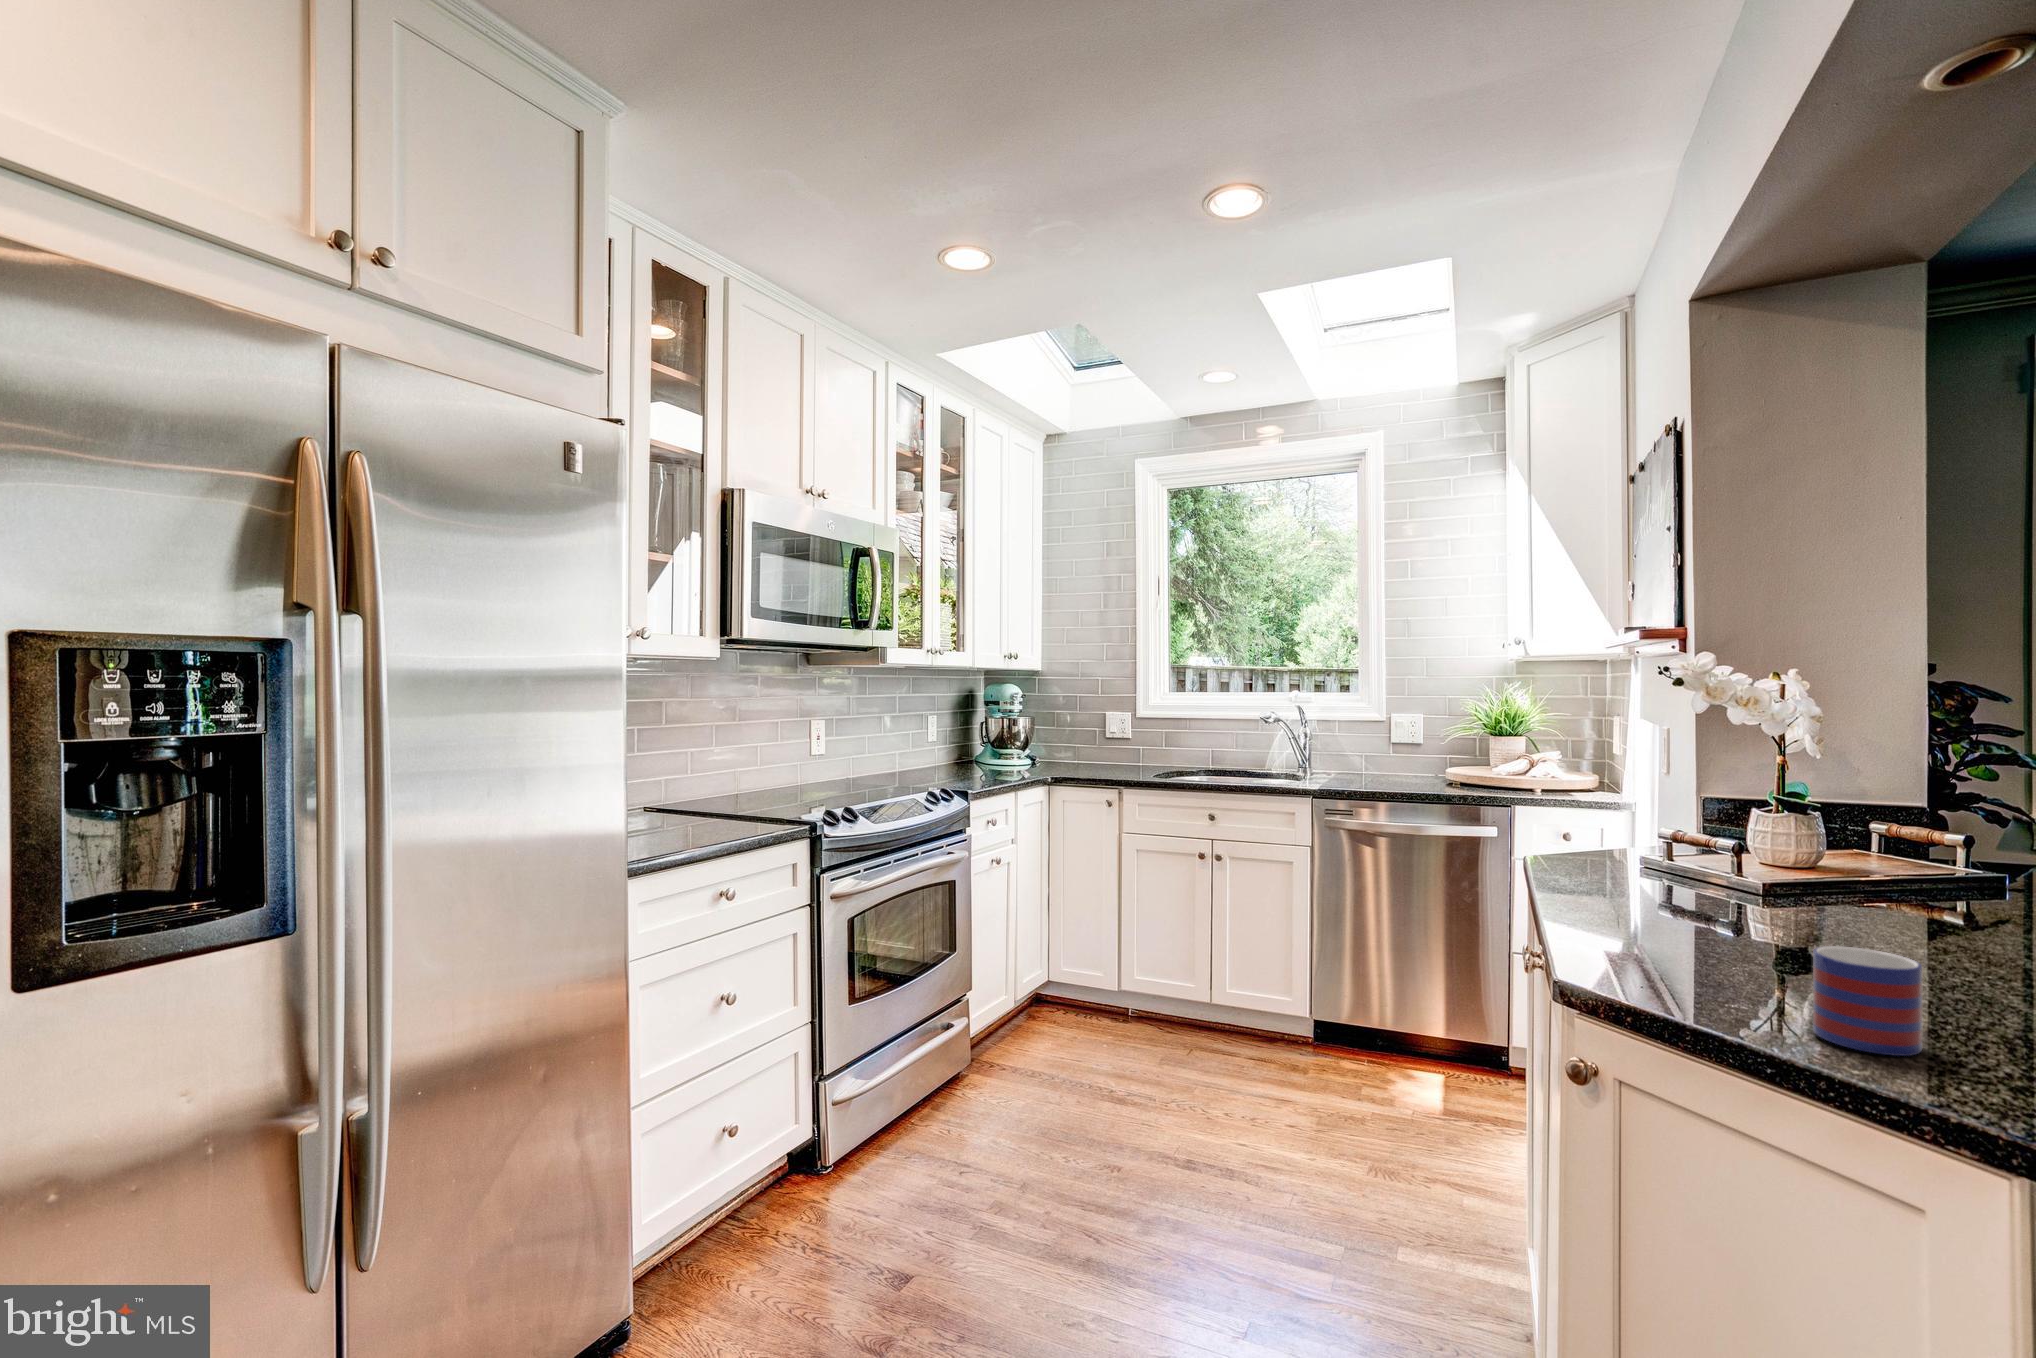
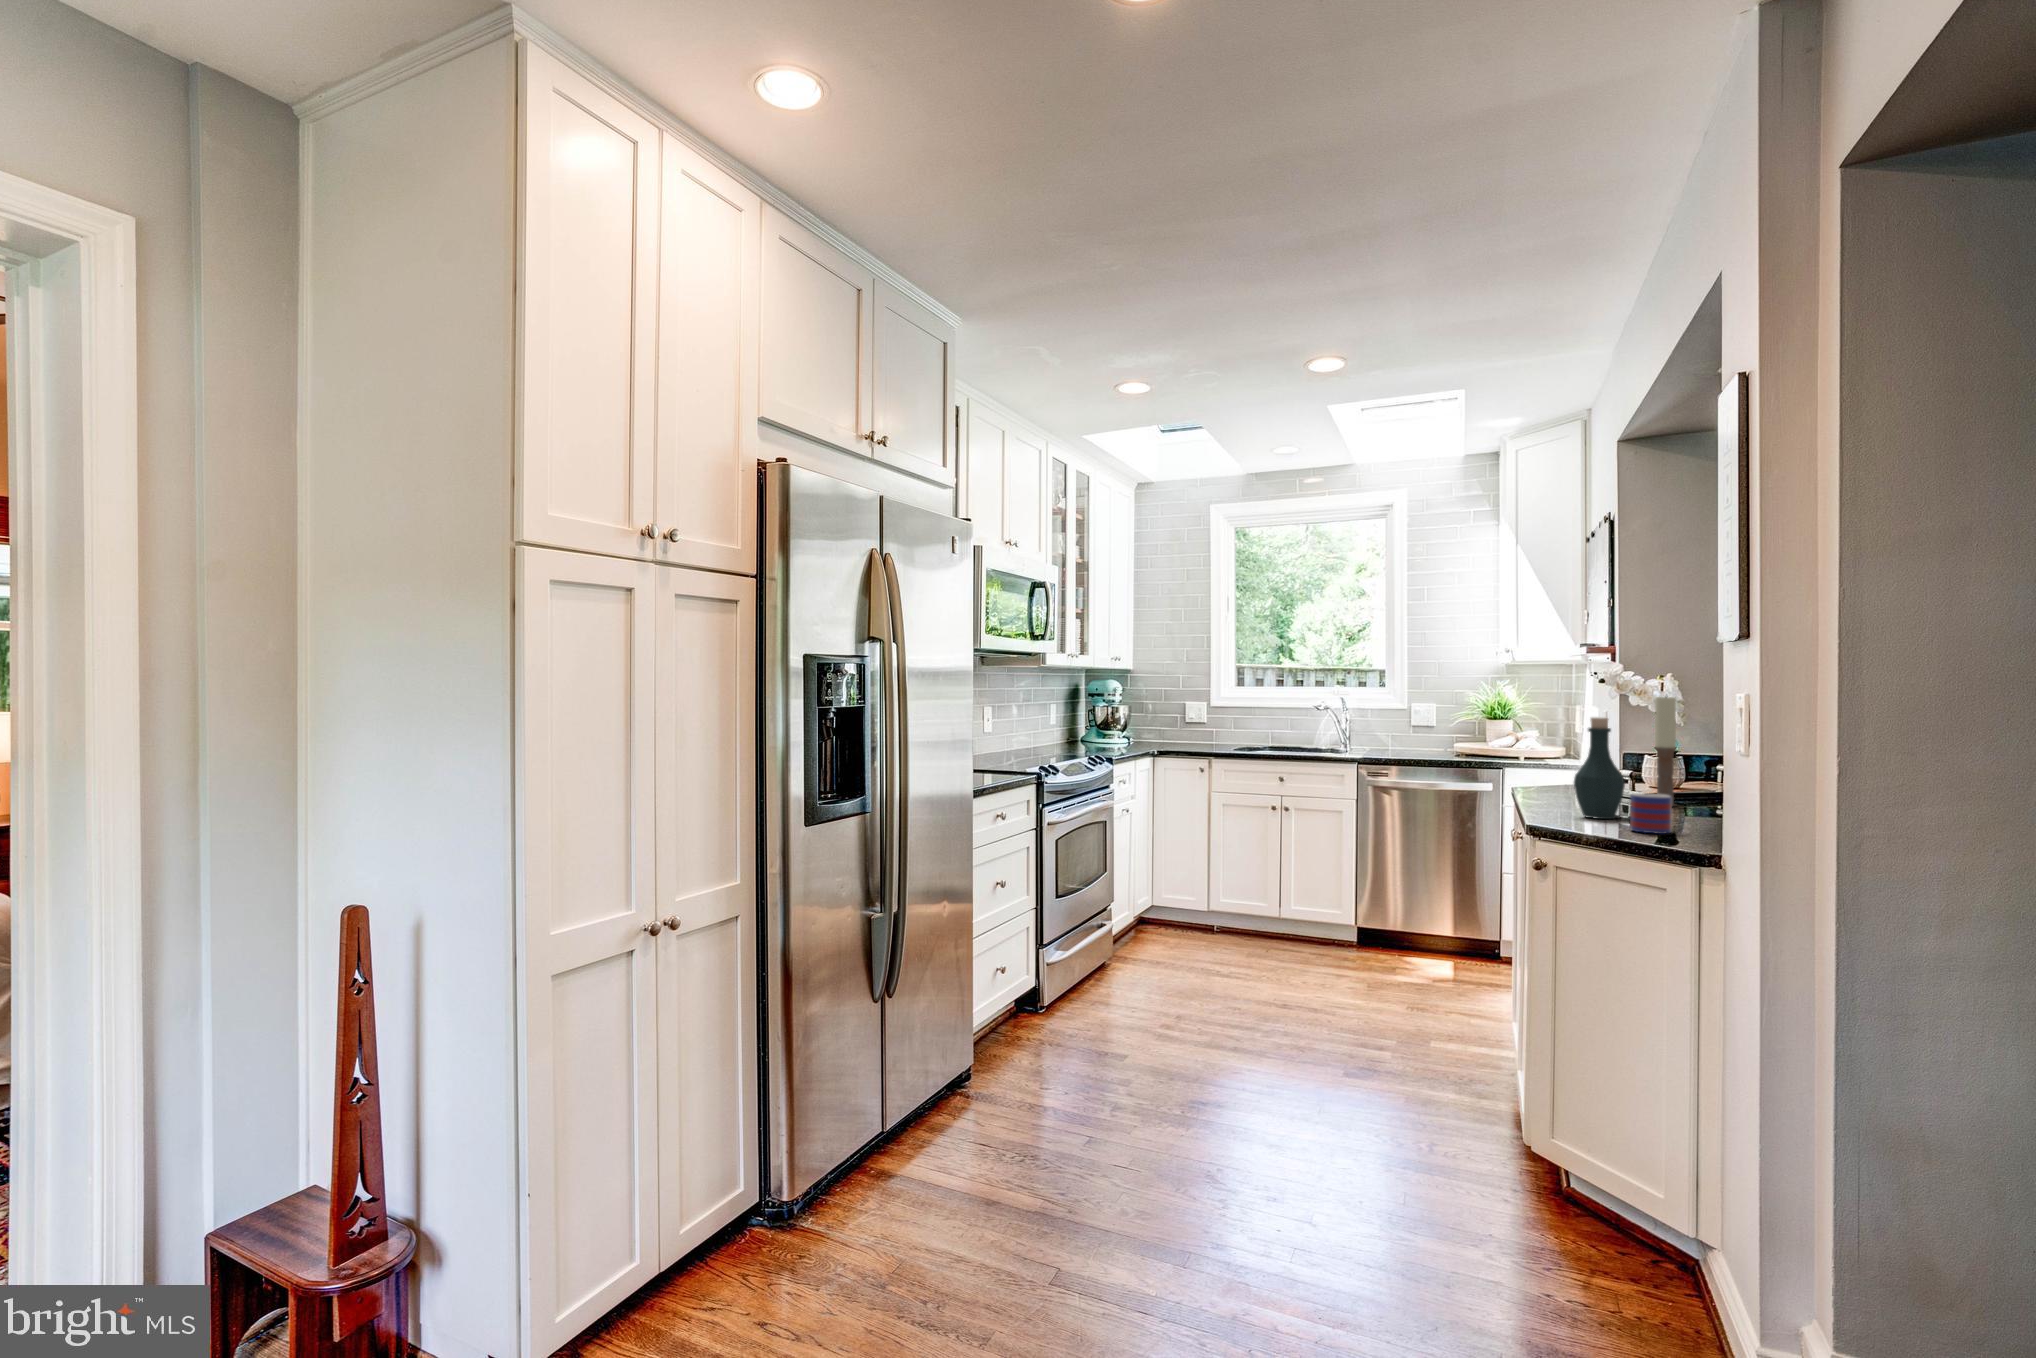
candle: none [1807,712,1855,932] -> present [1655,697,1676,806]
bottle: none [1660,763,1773,978] -> present [1574,717,1625,819]

